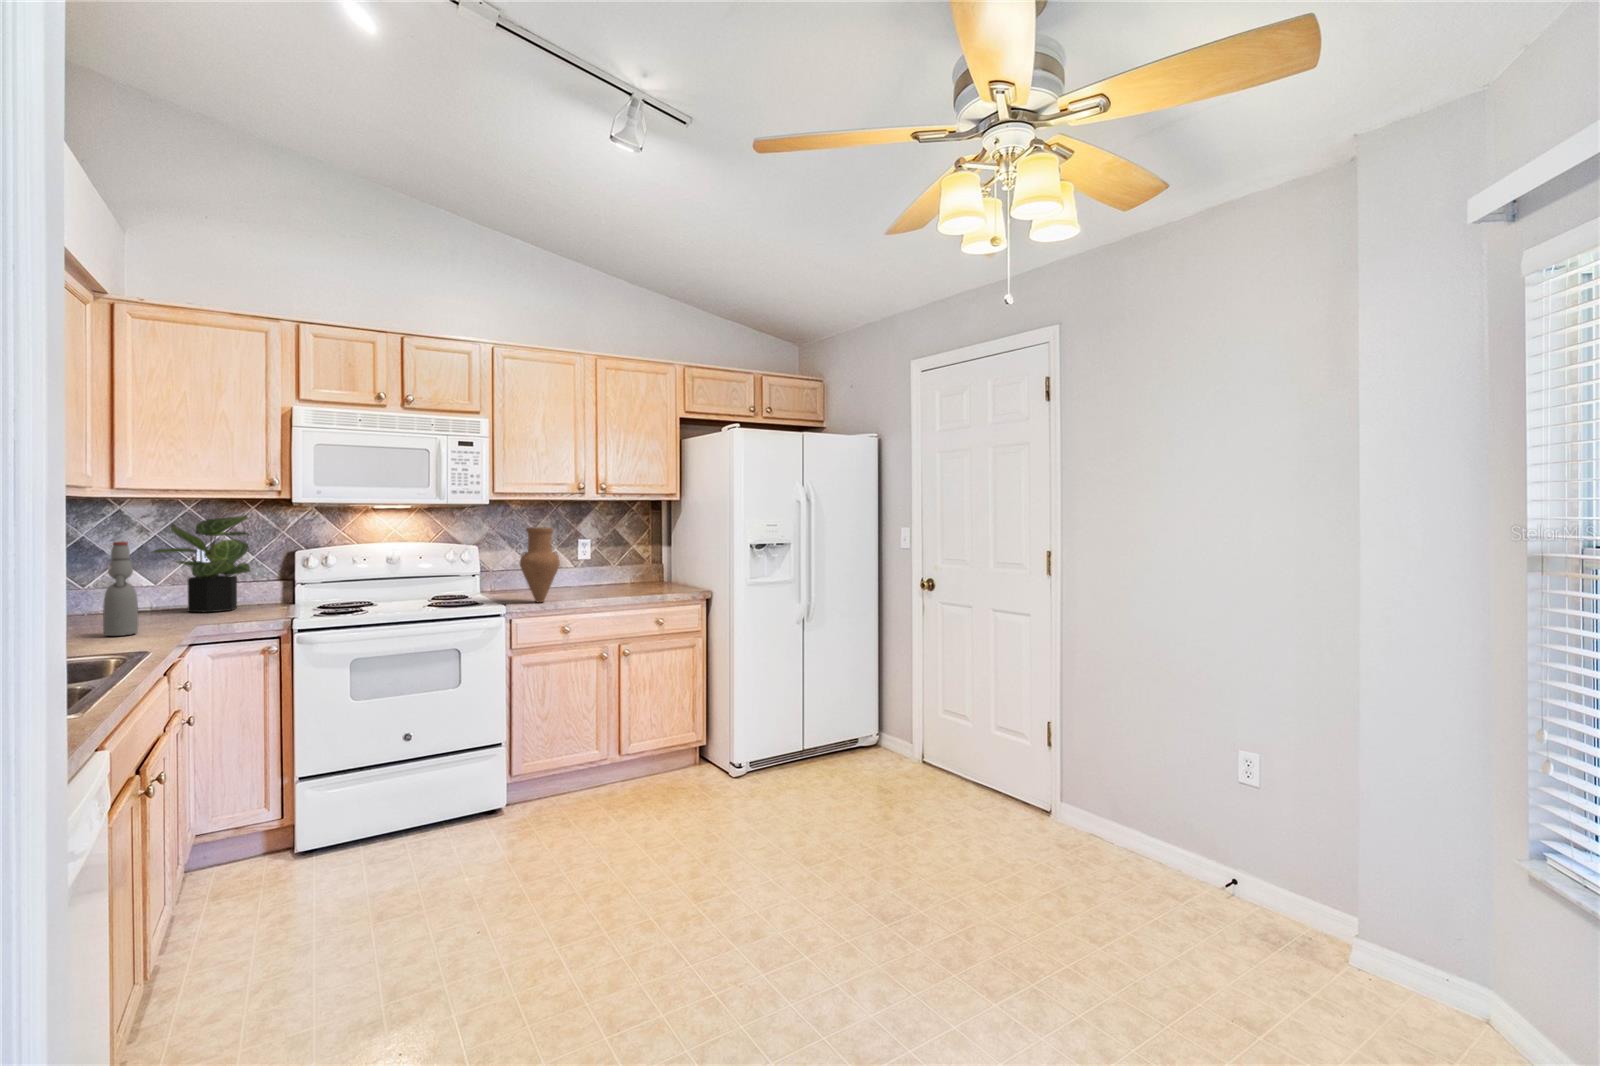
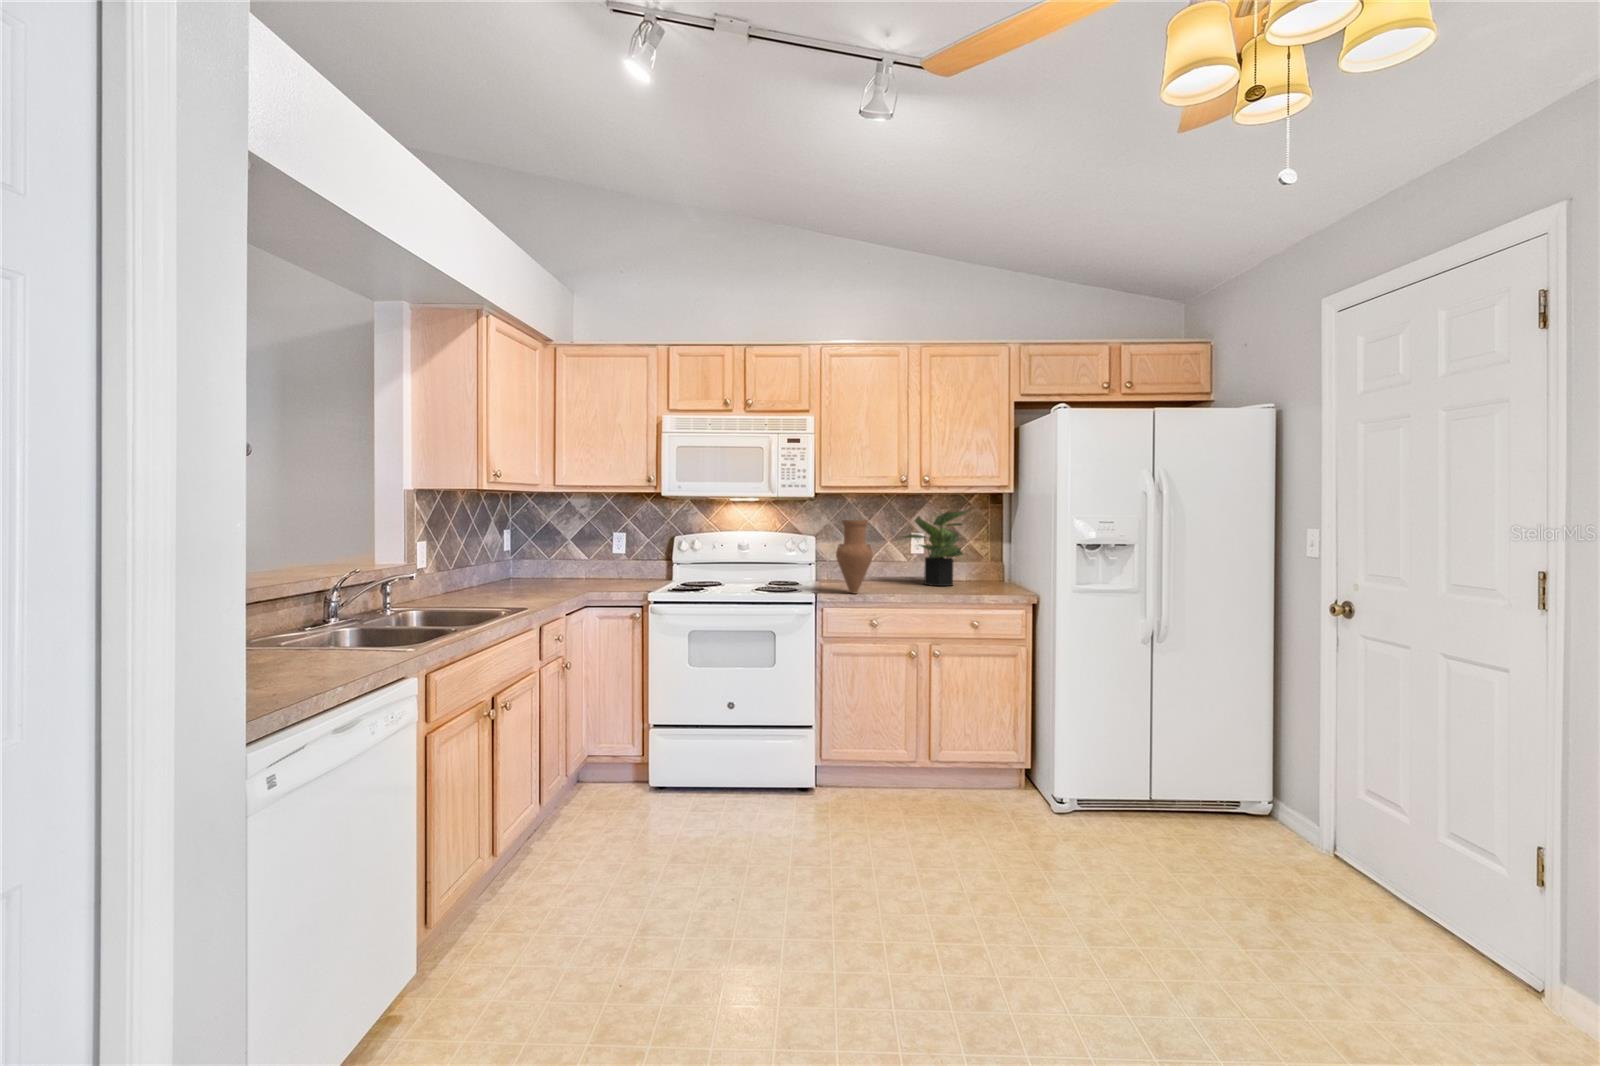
potted plant: present [152,515,250,612] -> present [903,510,969,586]
bottle: present [103,541,138,636] -> none [528,526,549,596]

